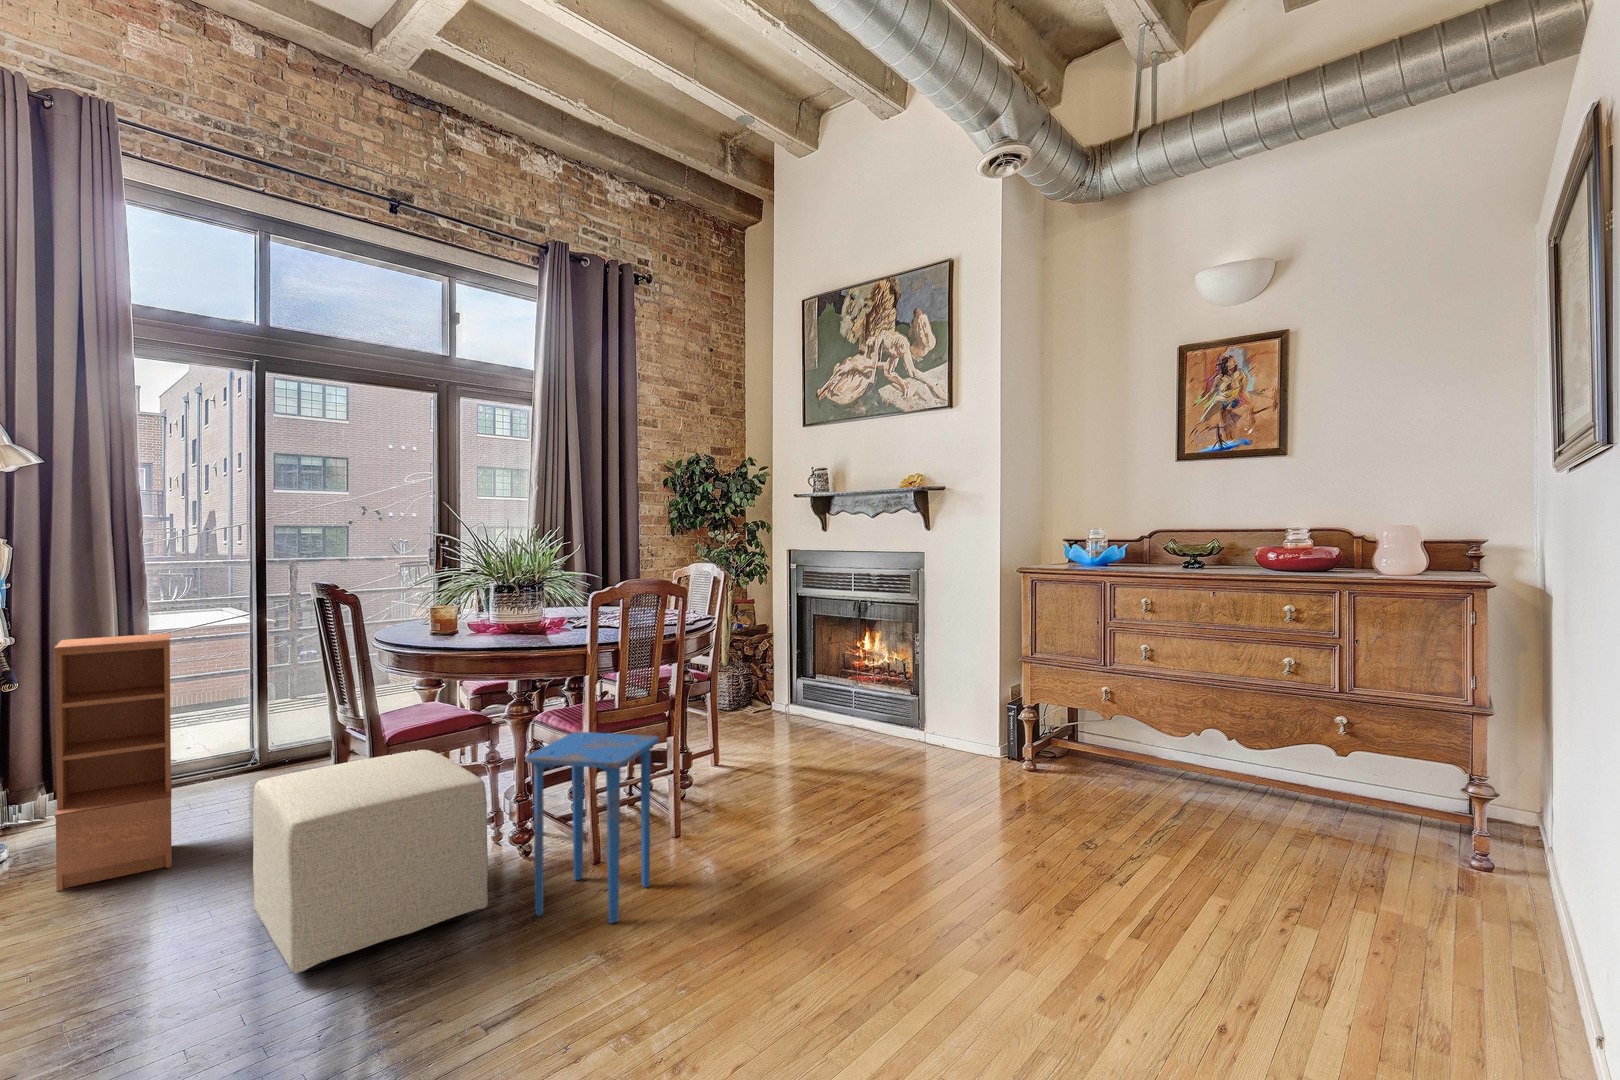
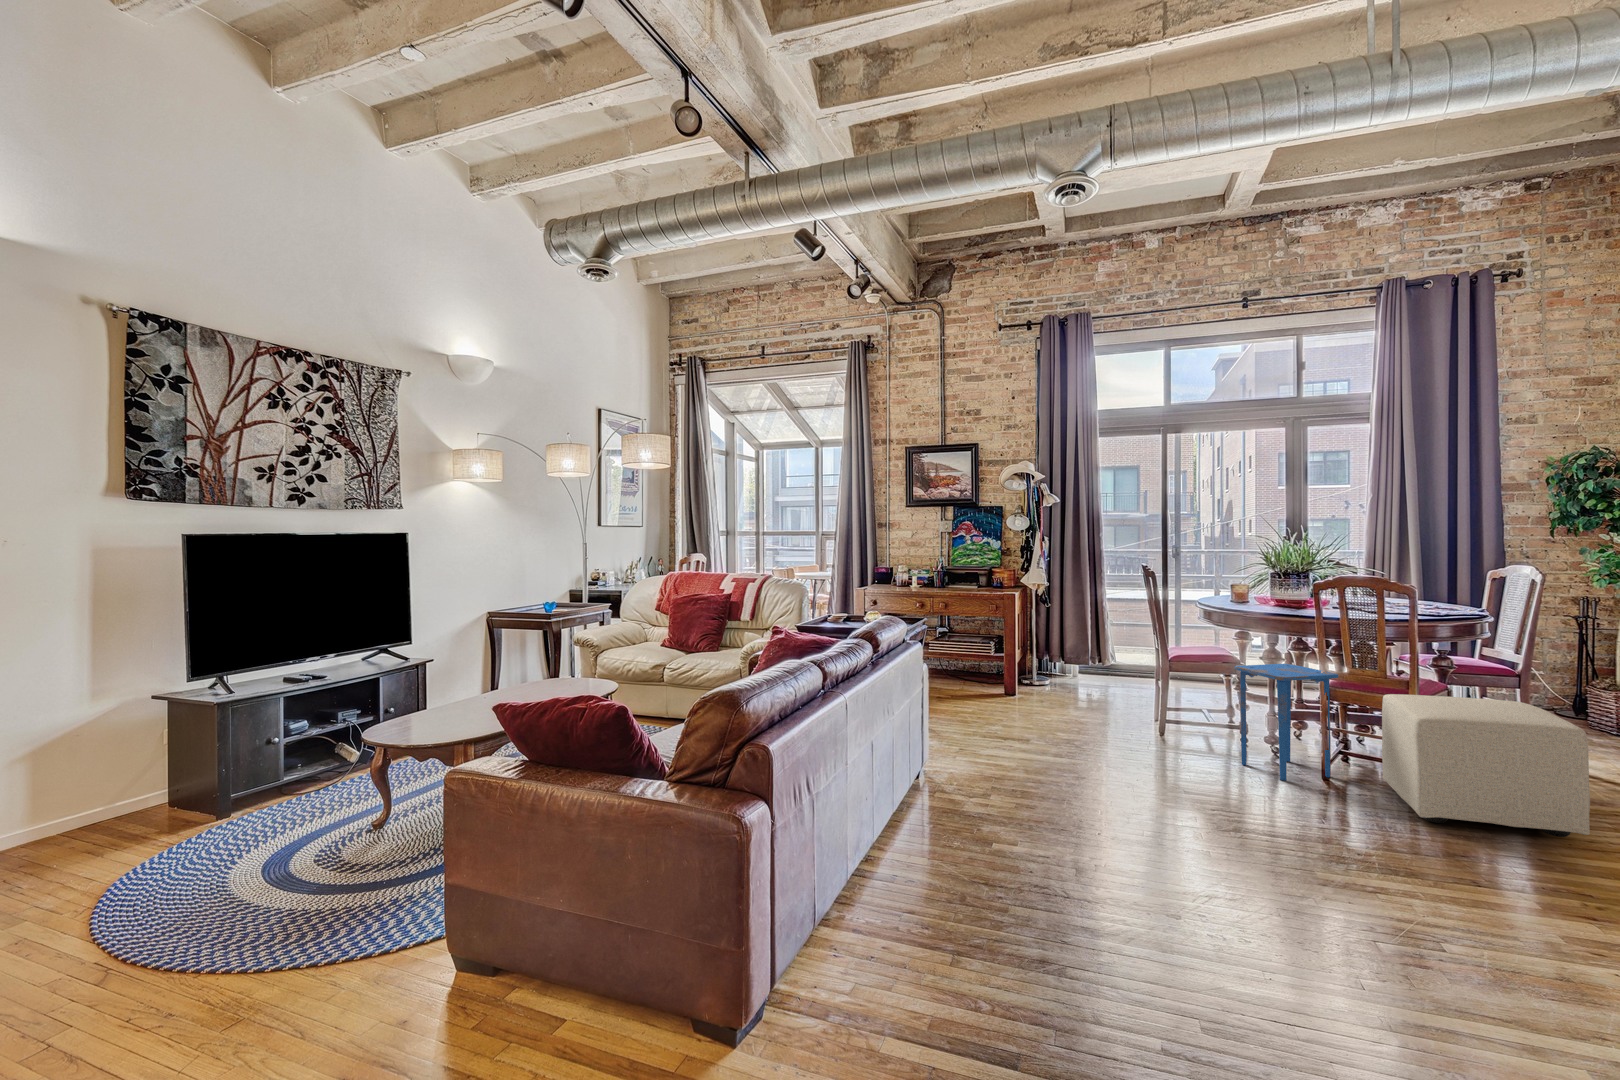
bookcase: present [54,633,172,891] -> none [1053,584,1102,702]
ottoman: present [253,750,488,974] -> present [1382,694,1590,837]

